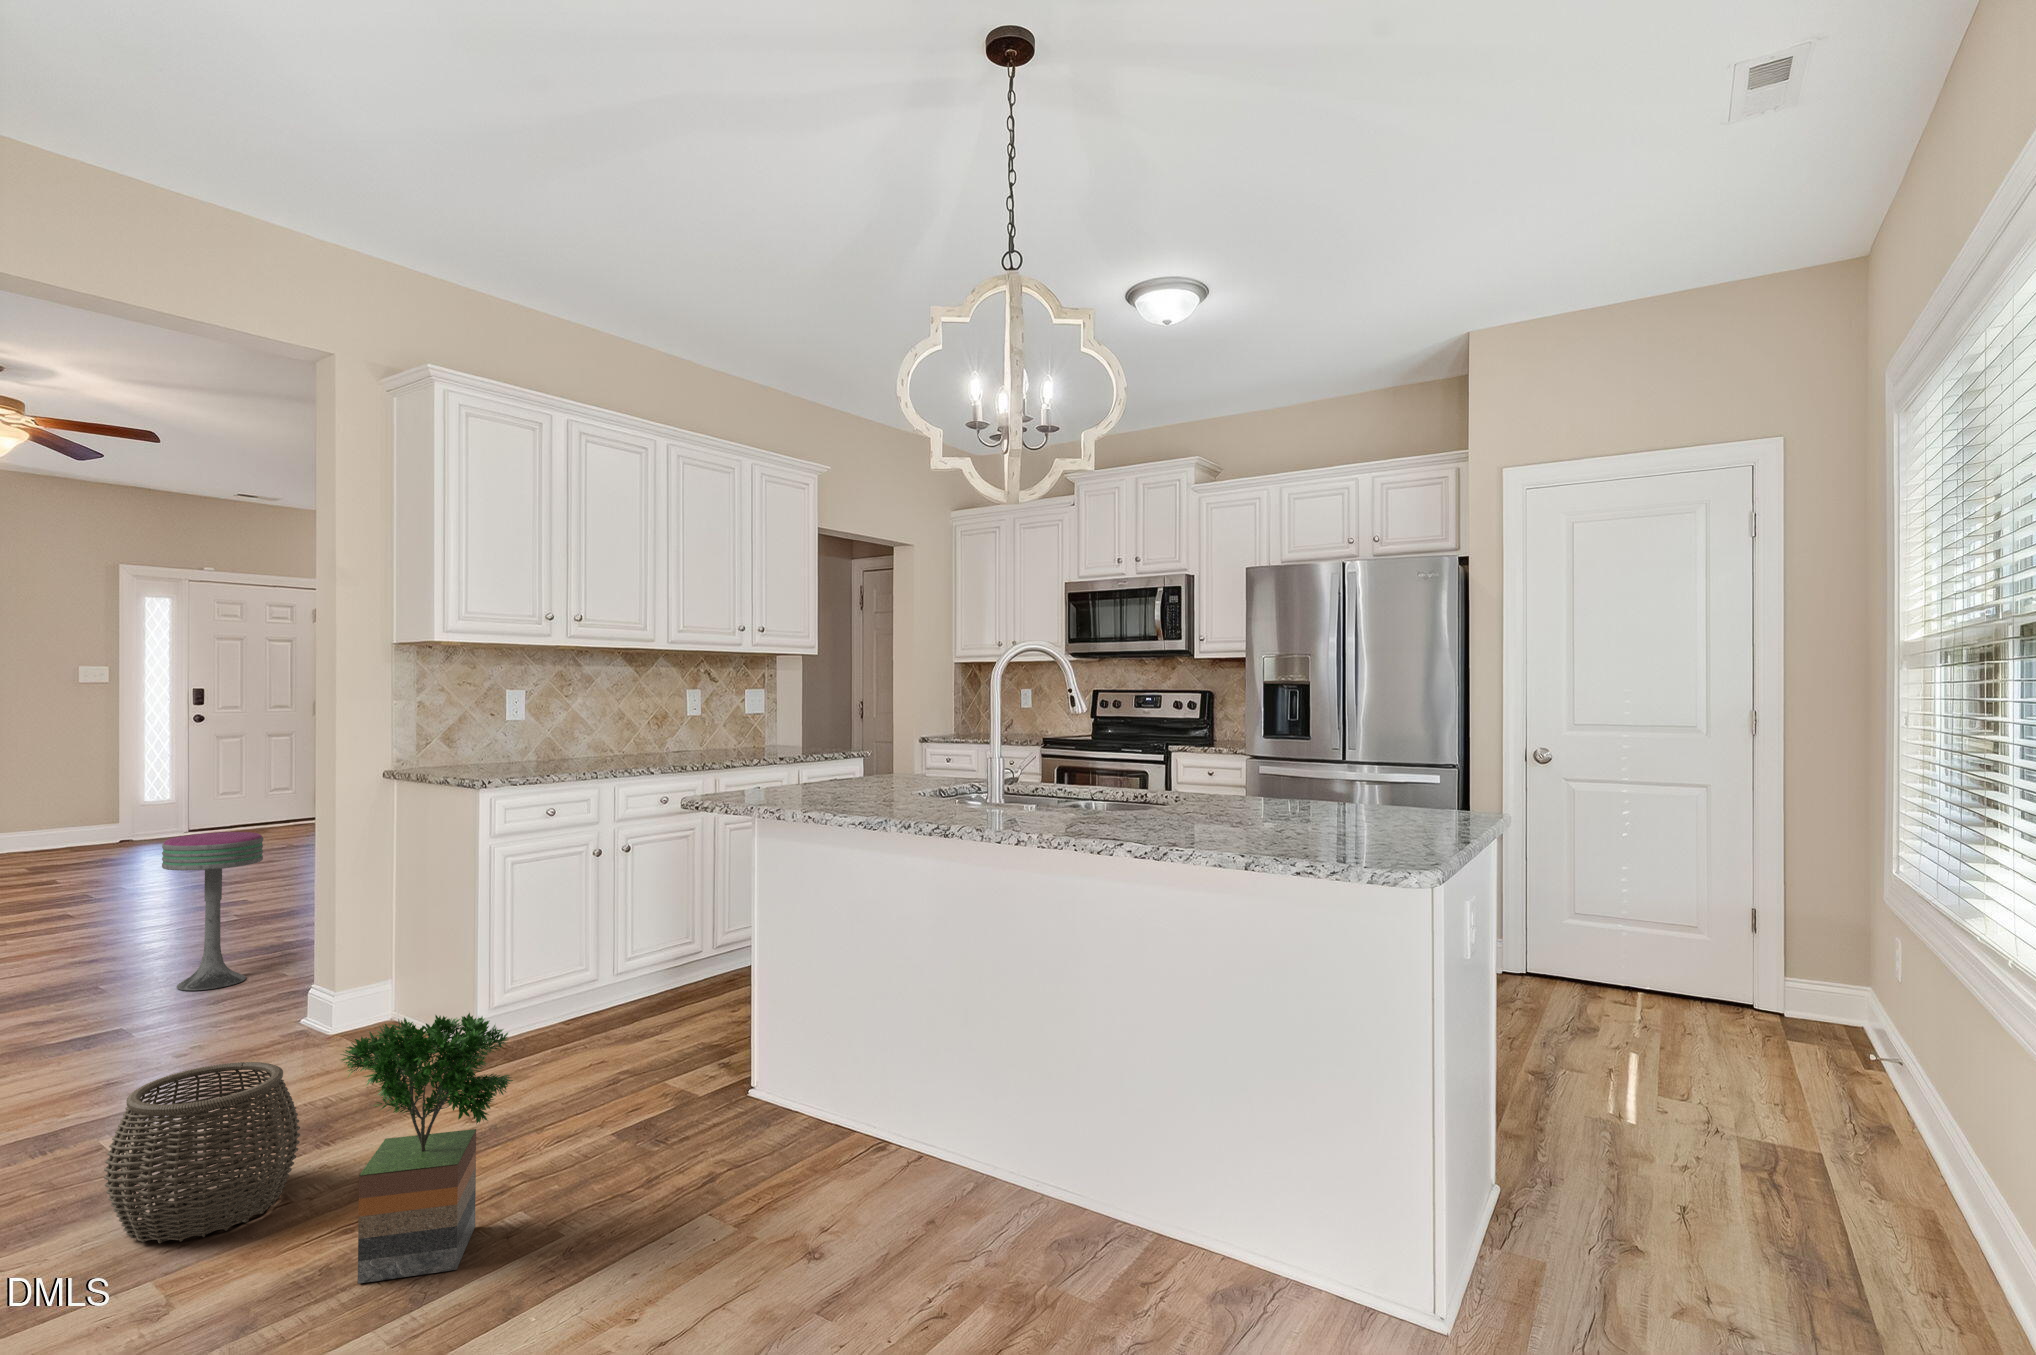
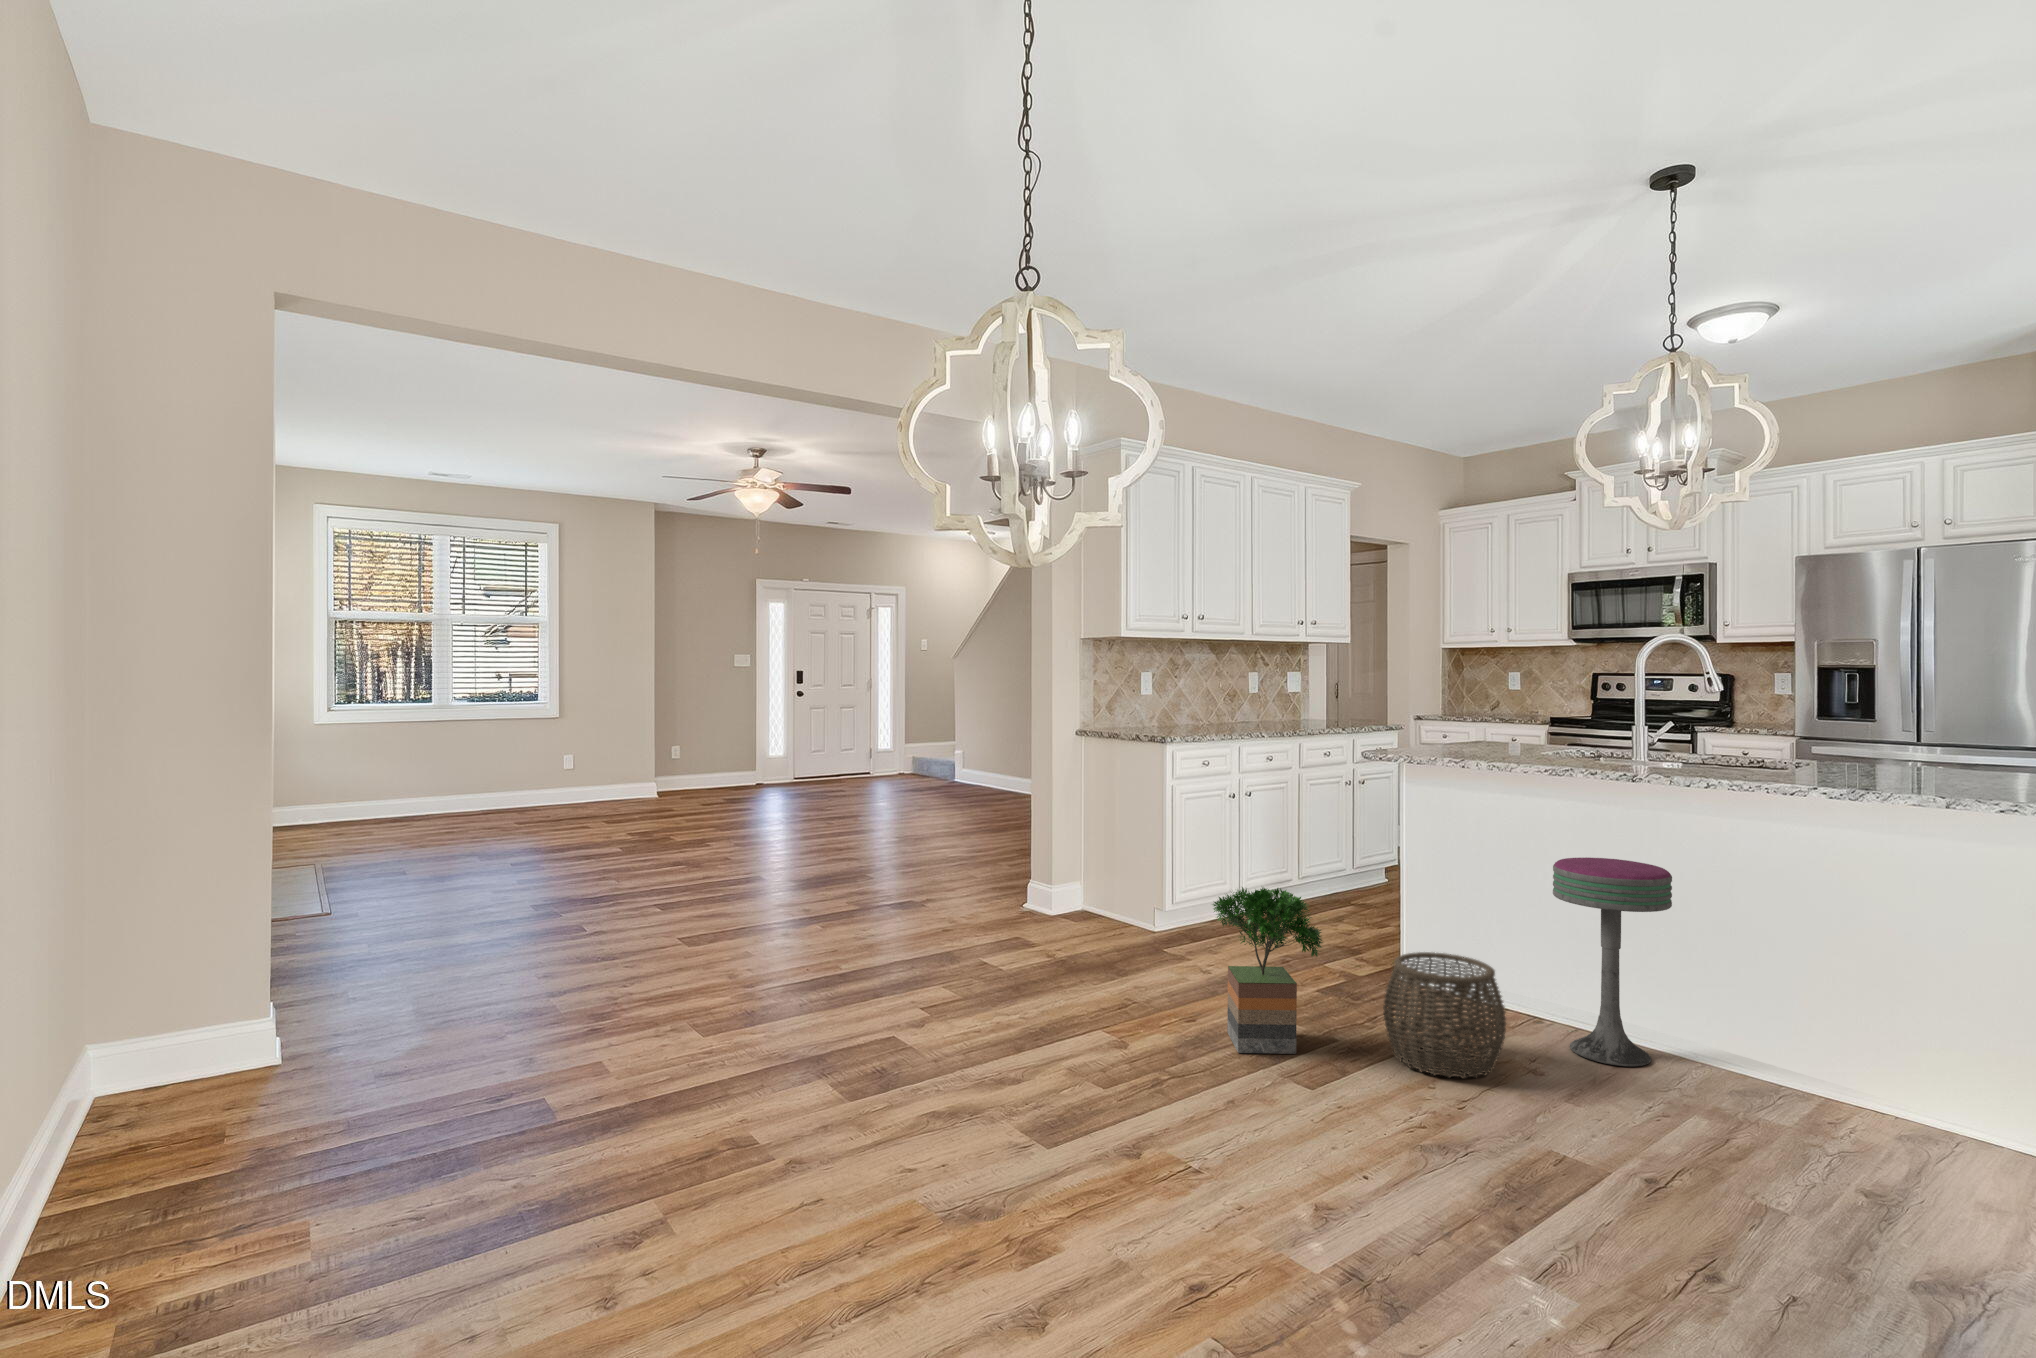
bar stool: present [162,832,263,991] -> present [1553,857,1672,1066]
woven basket: present [104,1062,300,1243] -> present [1383,952,1506,1079]

